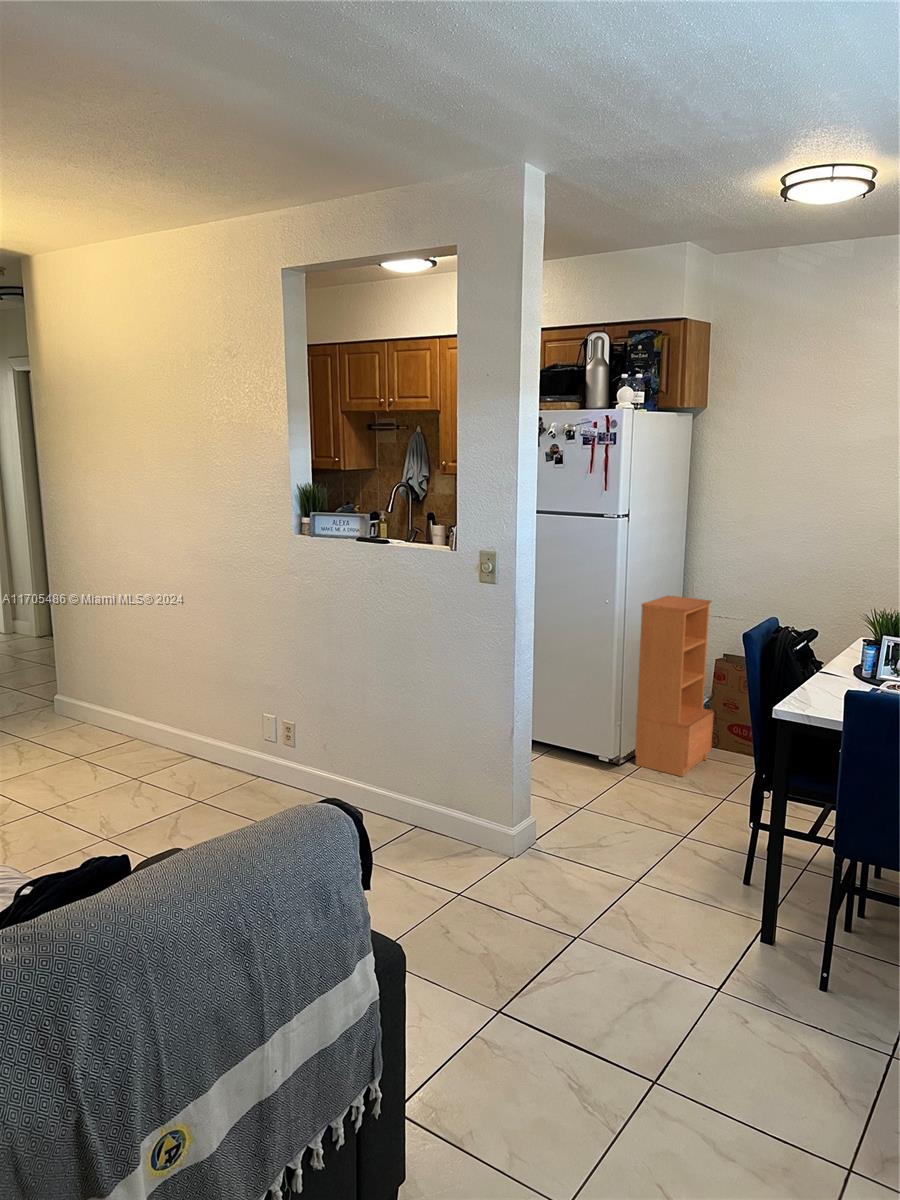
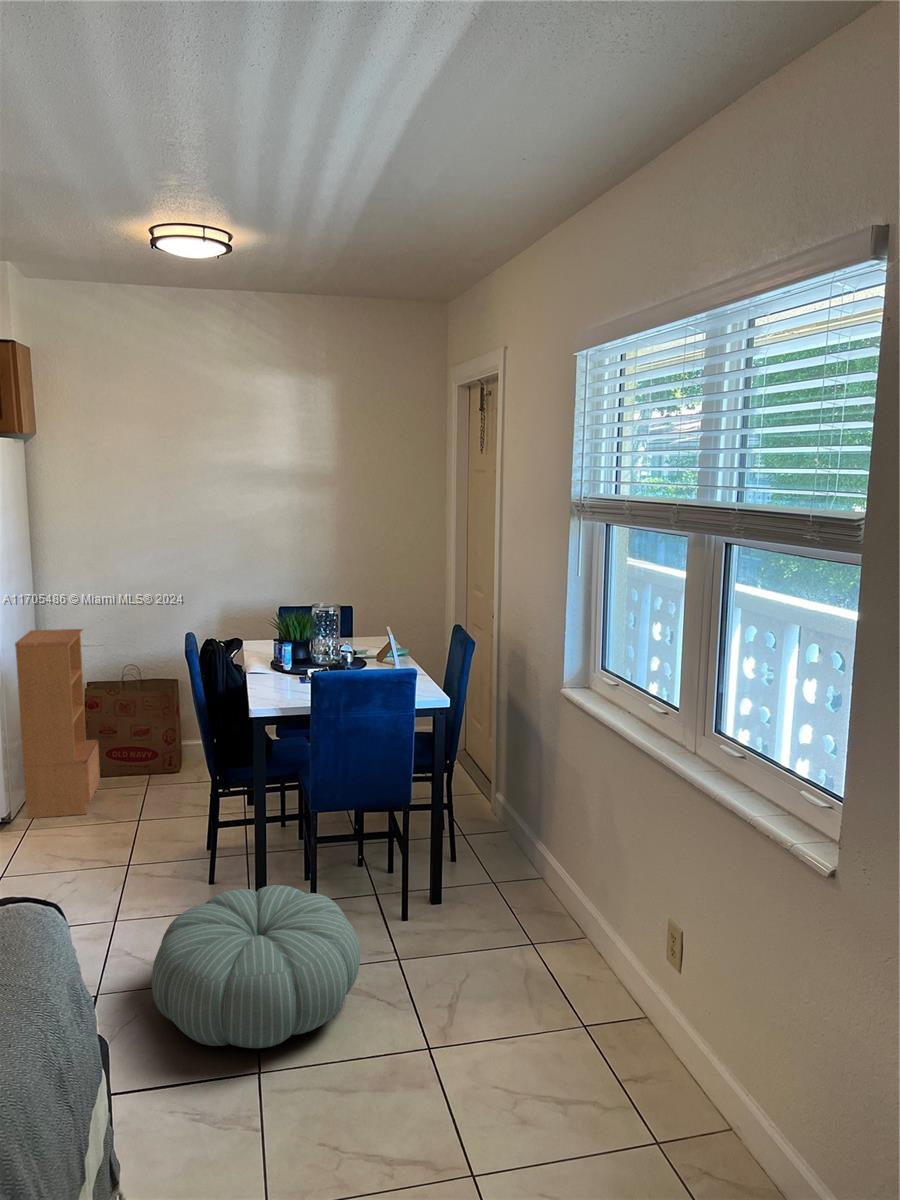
pouf: none [596,886,825,1070] -> present [152,885,360,1048]

